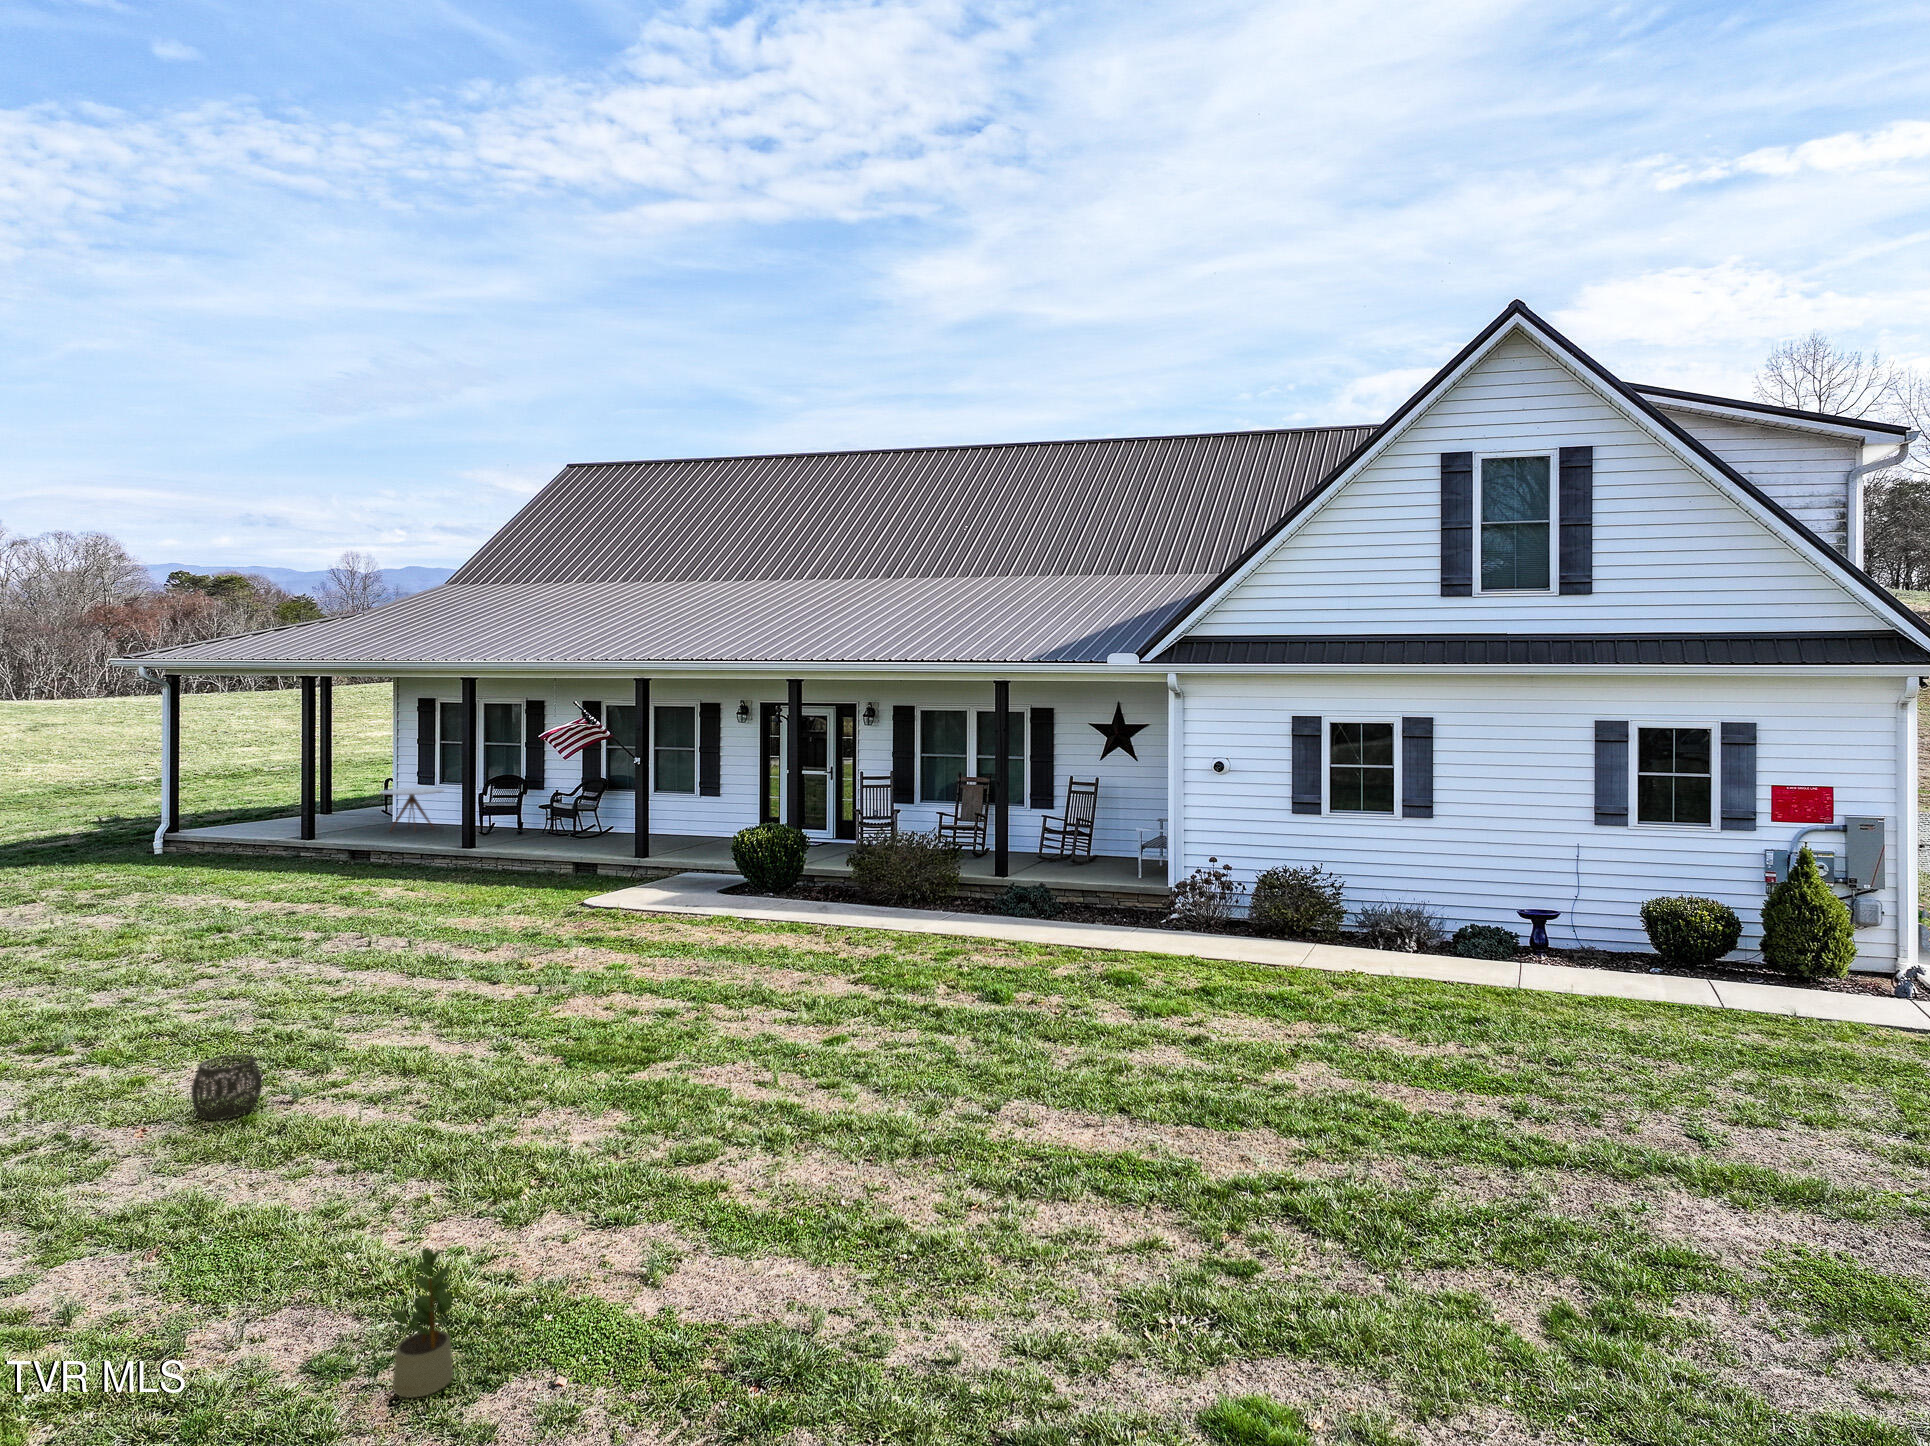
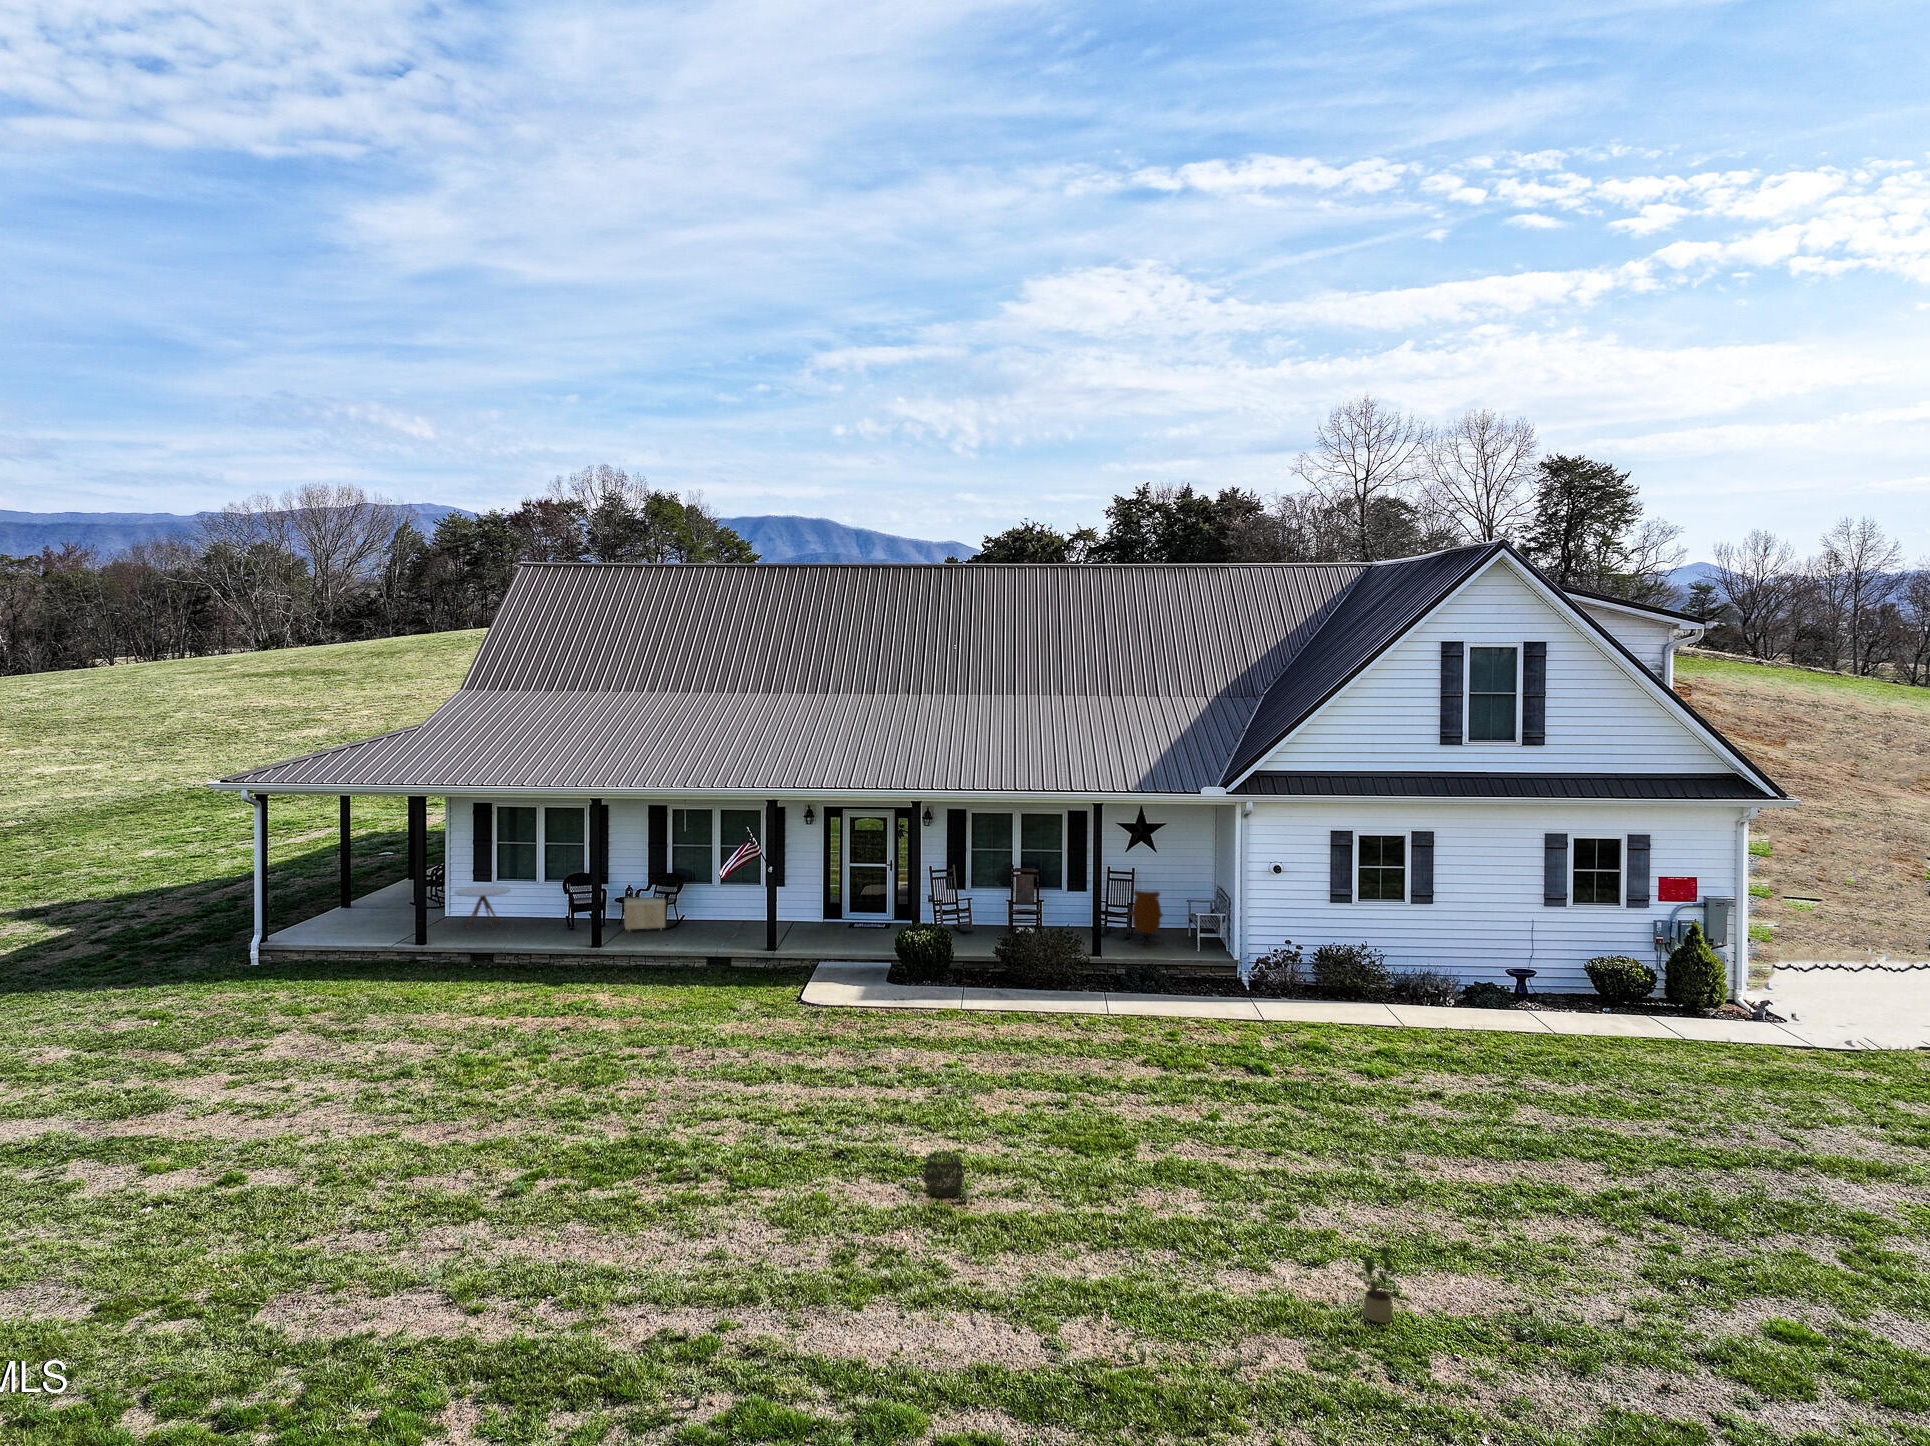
storage bench: none [537,803,590,840] -> present [624,898,666,930]
lounge chair: none [1079,803,1133,876] -> present [1131,891,1163,944]

